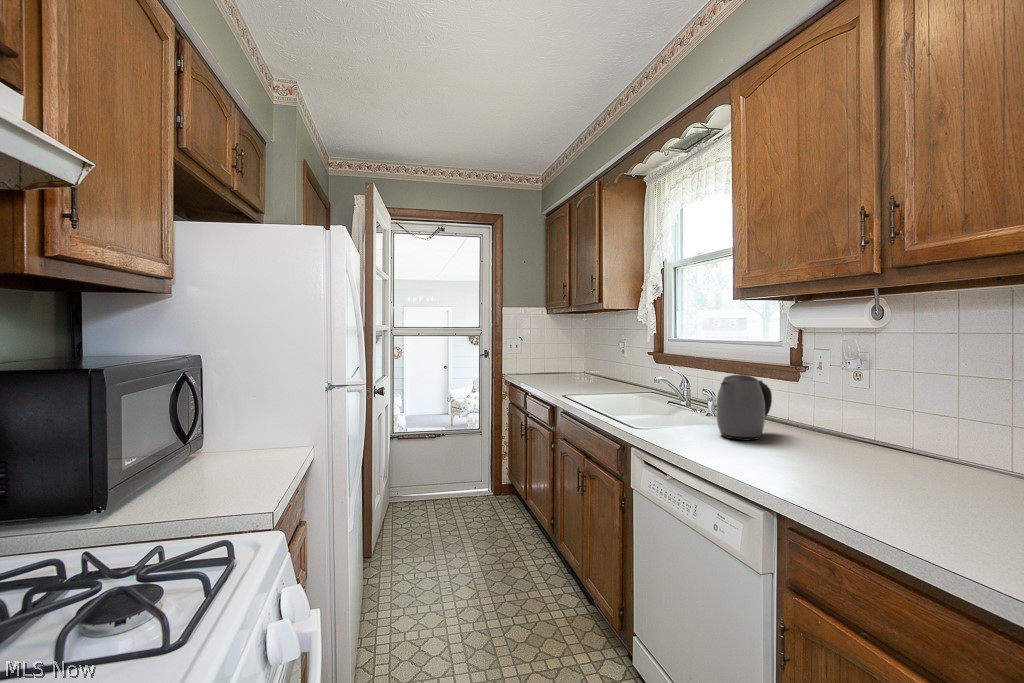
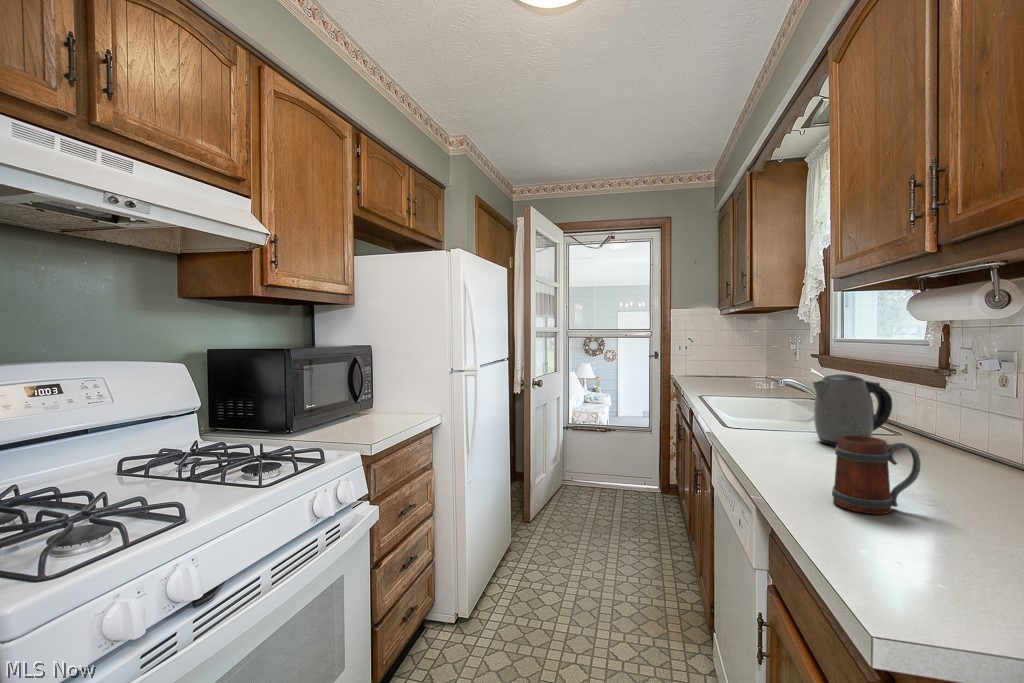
mug: none [826,438,895,512] -> present [832,435,920,514]

